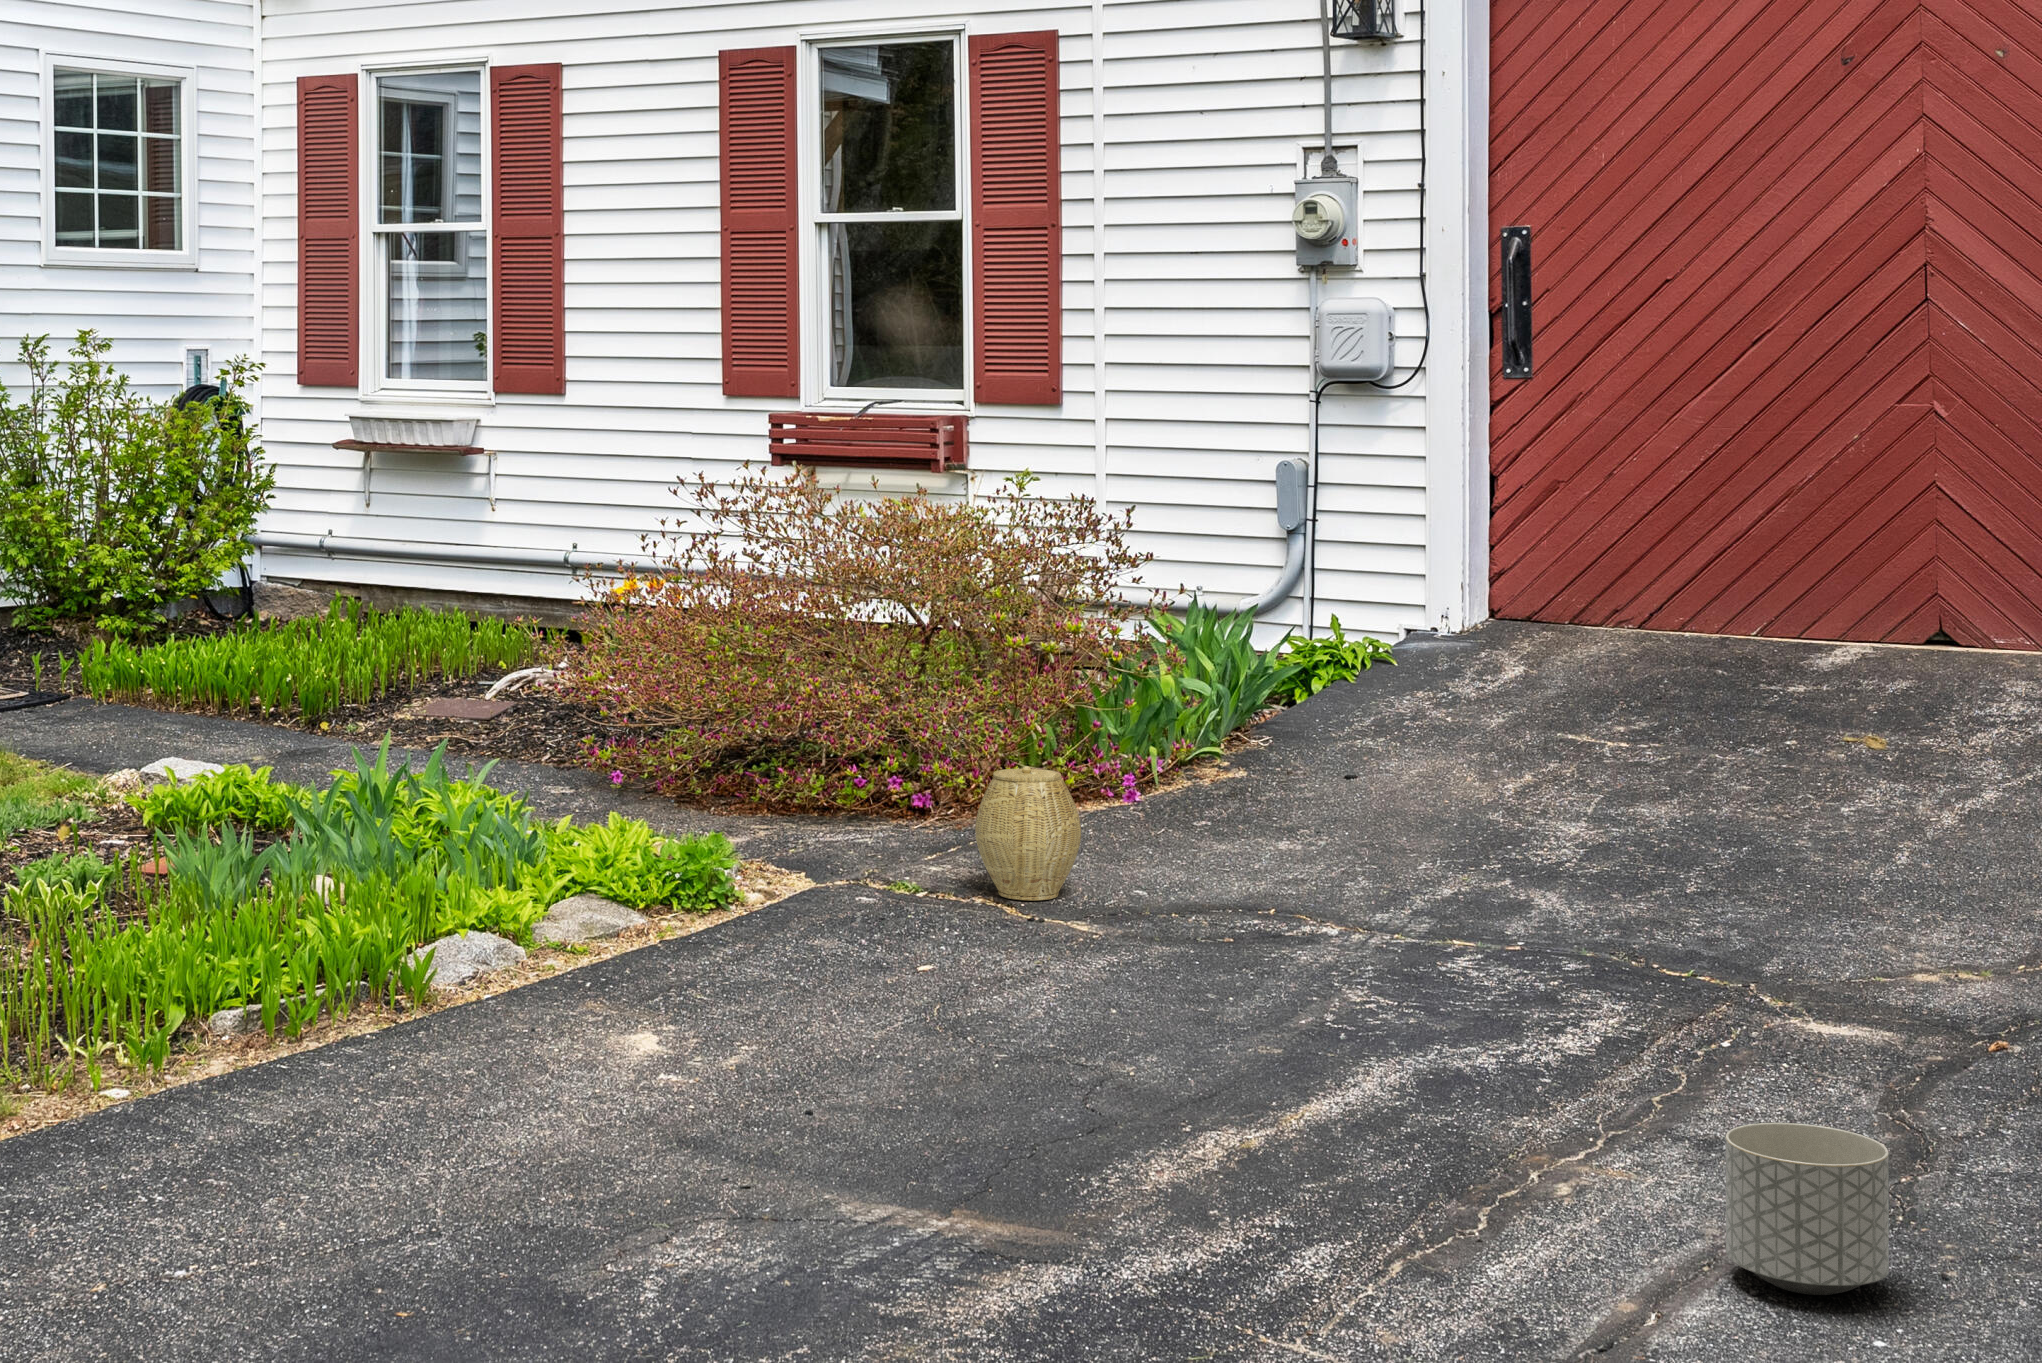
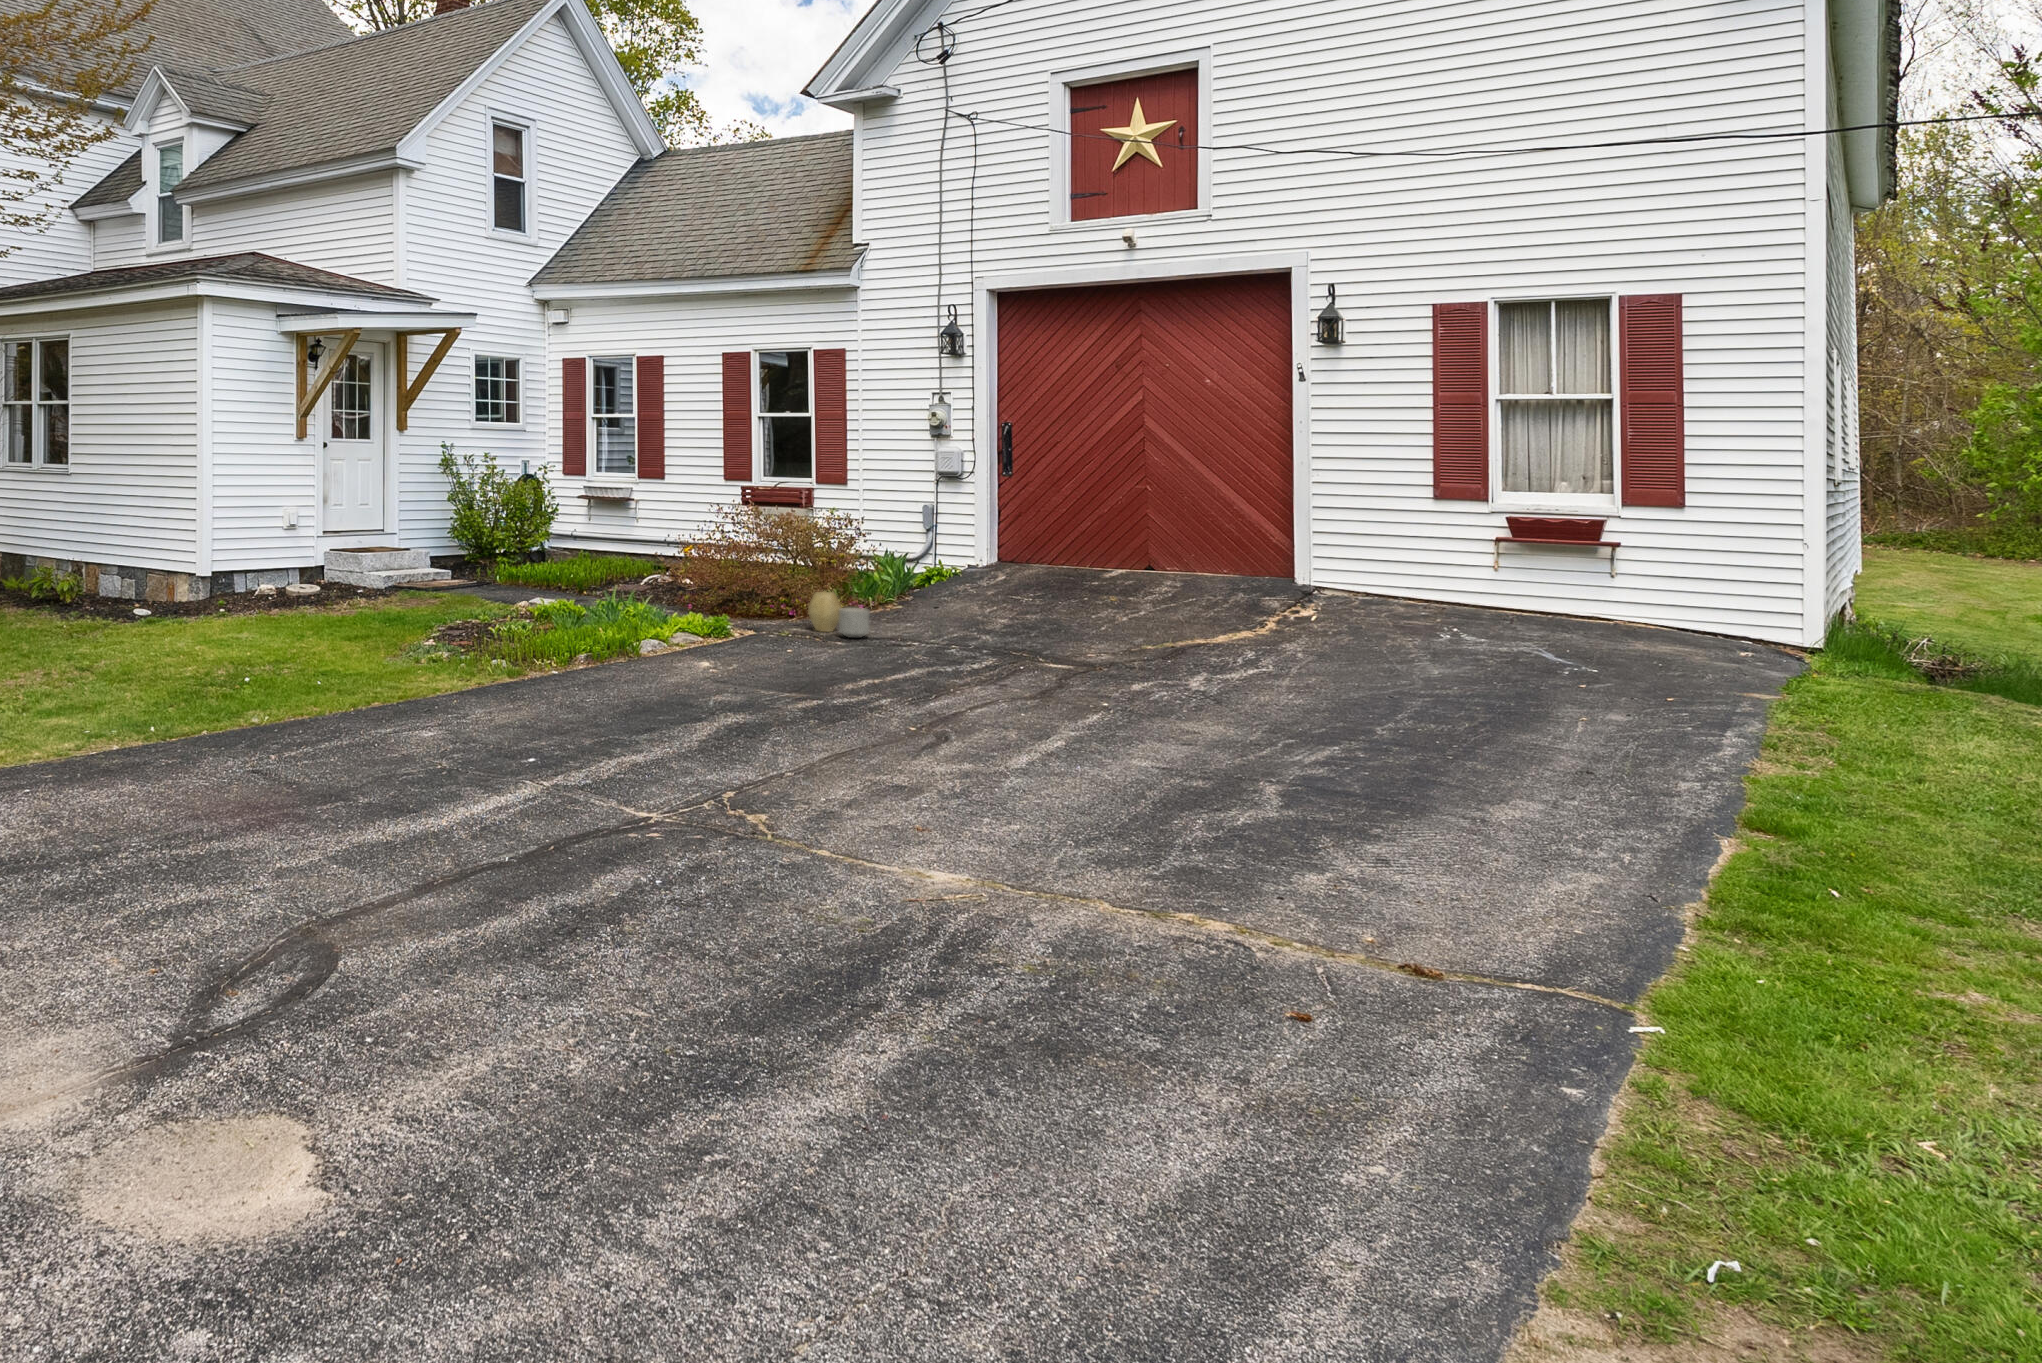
planter: present [1726,1123,1889,1295] -> present [839,608,869,638]

